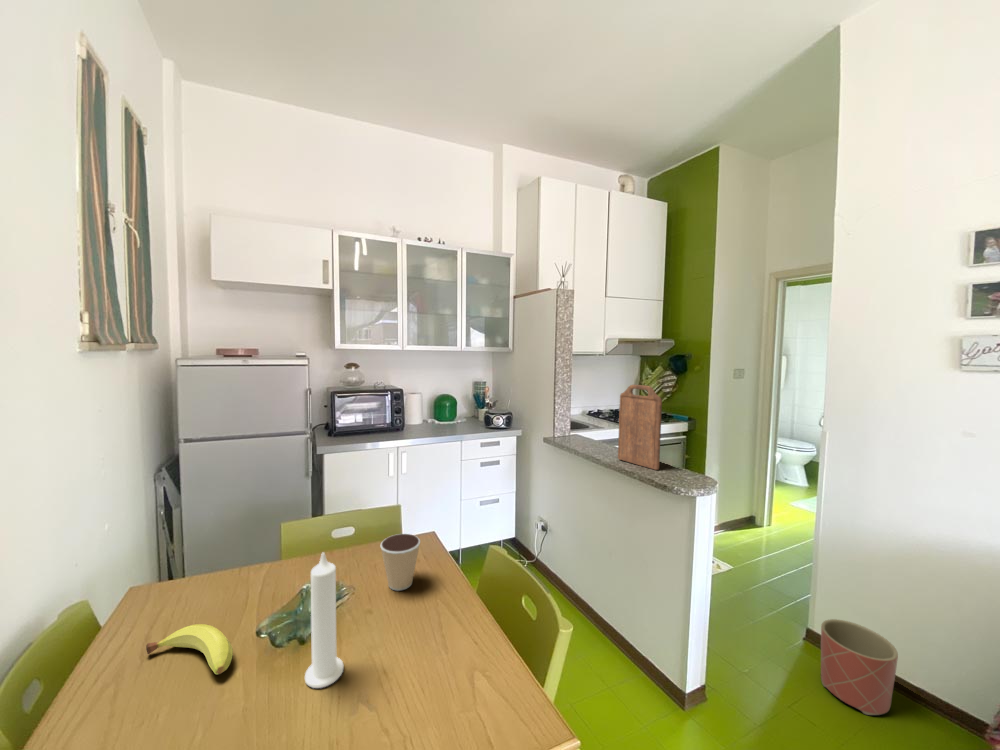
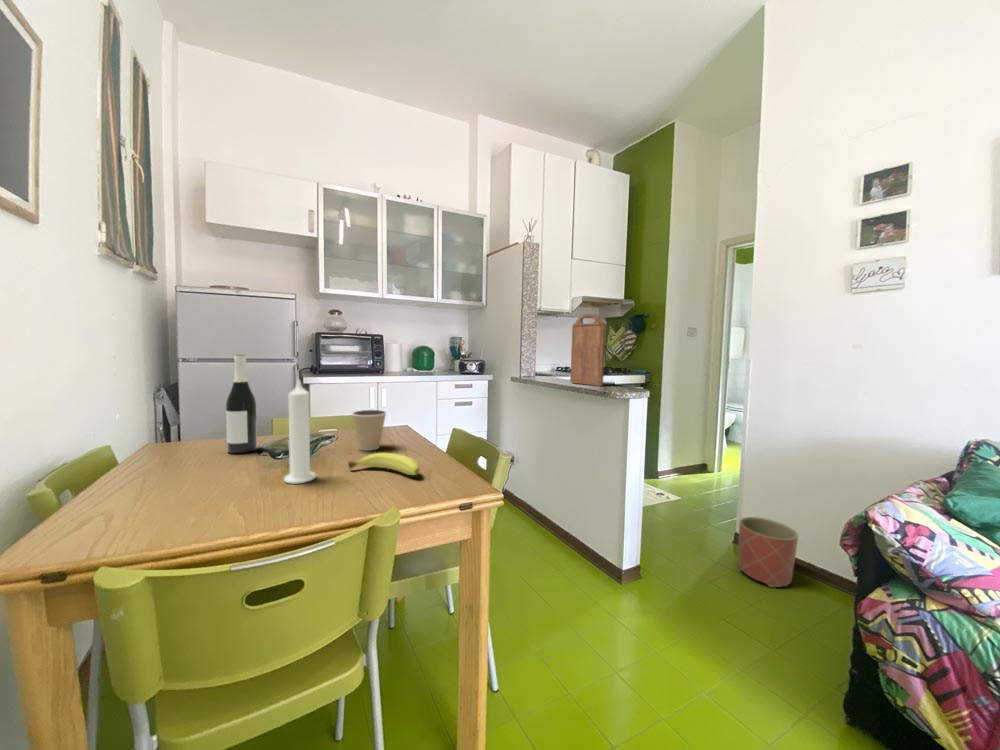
wine bottle: none [233,482,269,604] -> present [226,355,257,454]
fruit: present [146,624,233,674] -> present [348,453,420,475]

